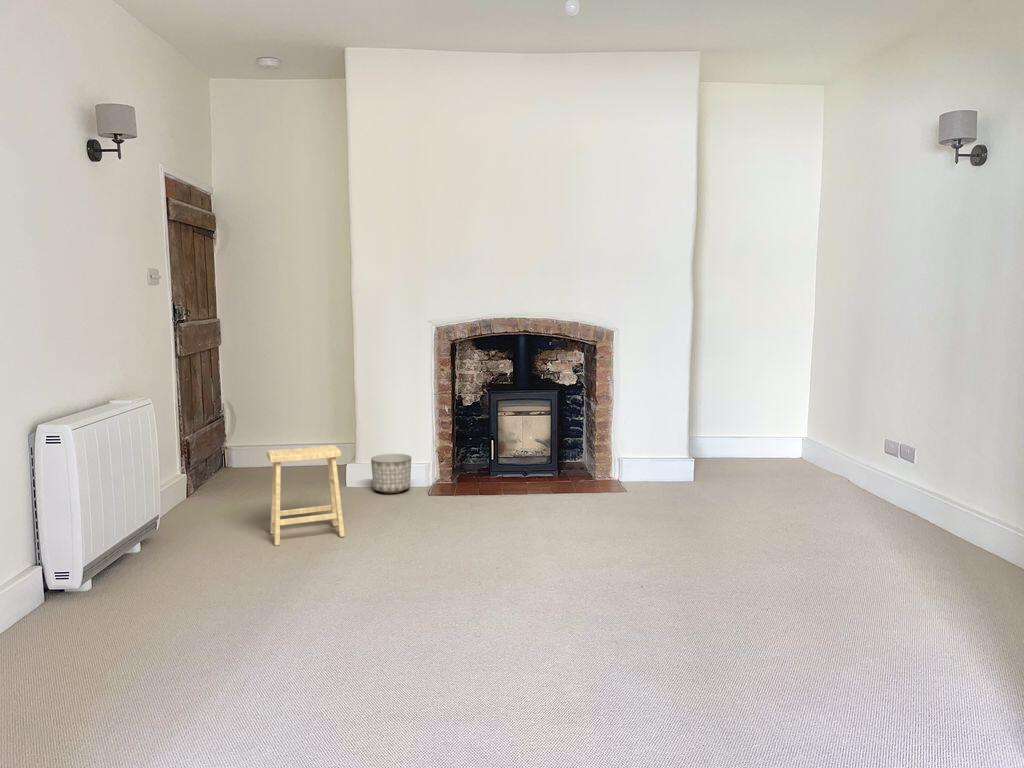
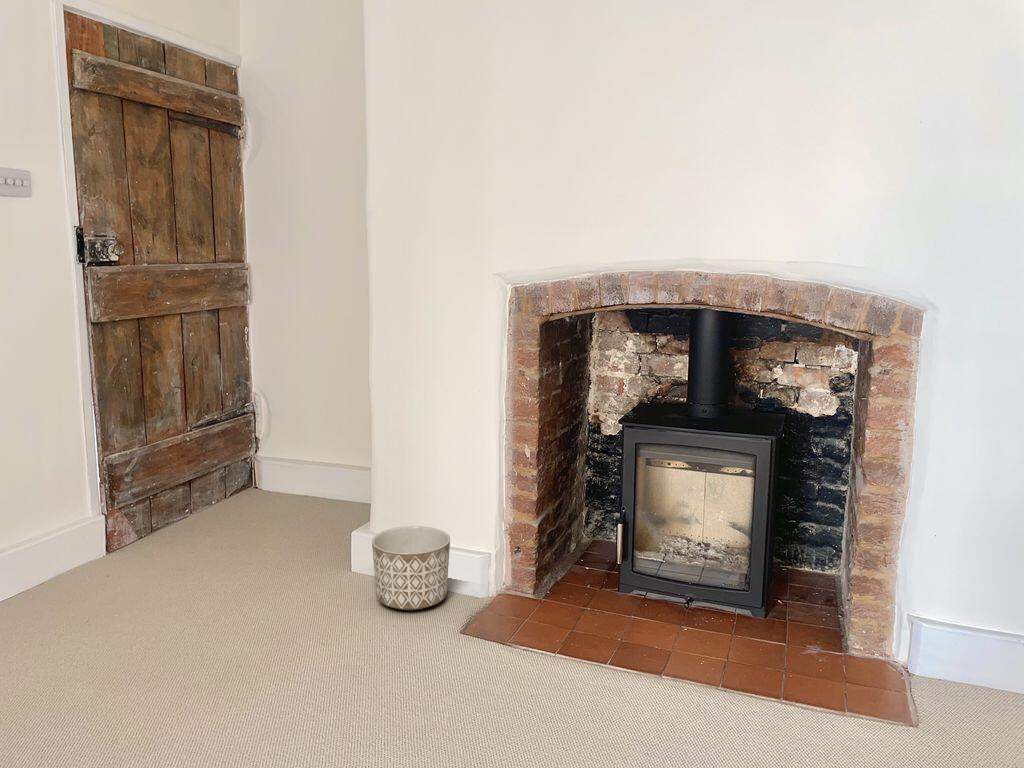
footstool: present [267,445,345,546] -> none [28,535,218,744]

